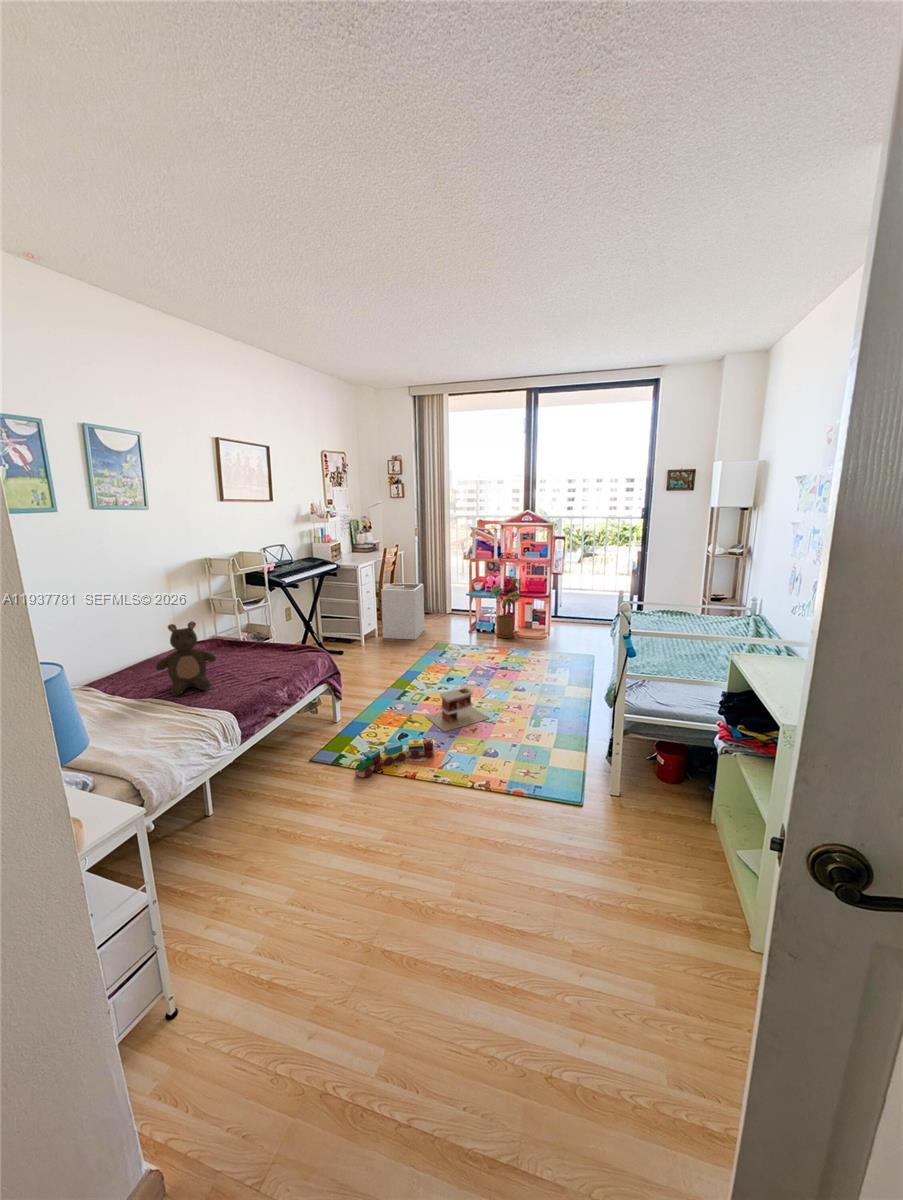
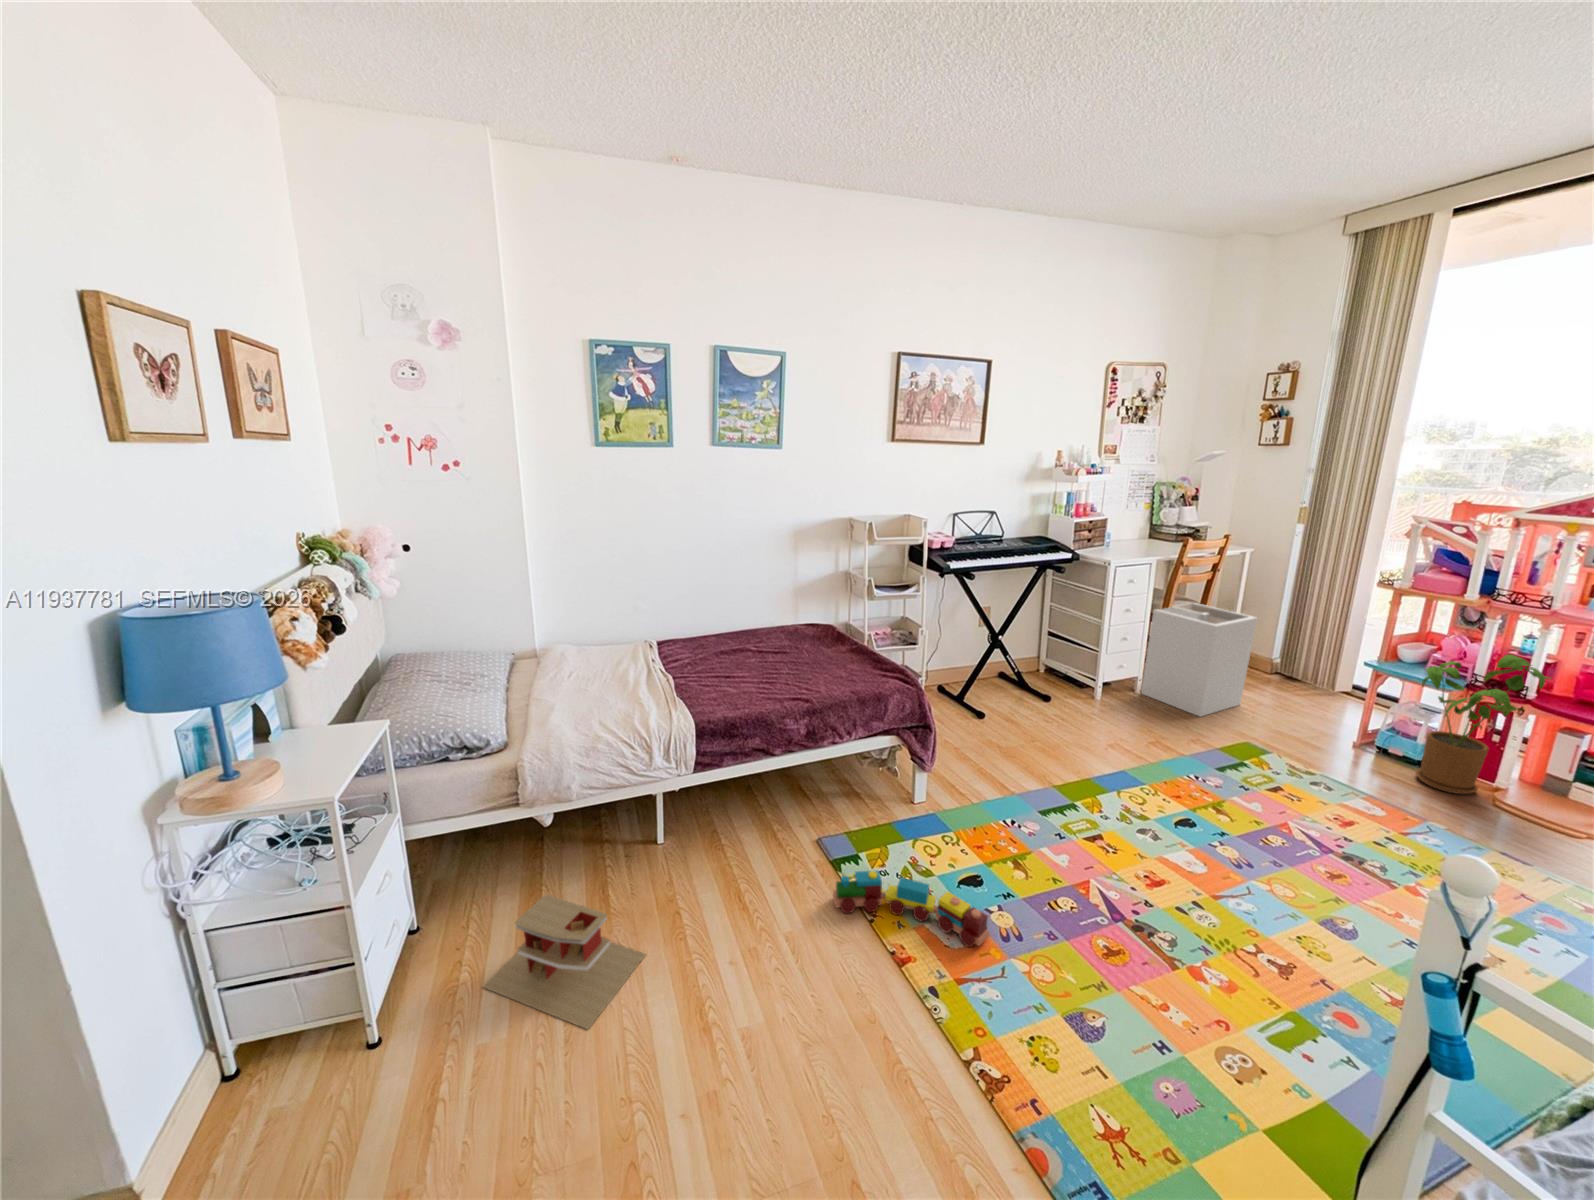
stuffed bear: present [156,622,216,696] -> none [692,591,760,685]
toy house: present [426,687,489,732] -> present [483,895,645,1029]

